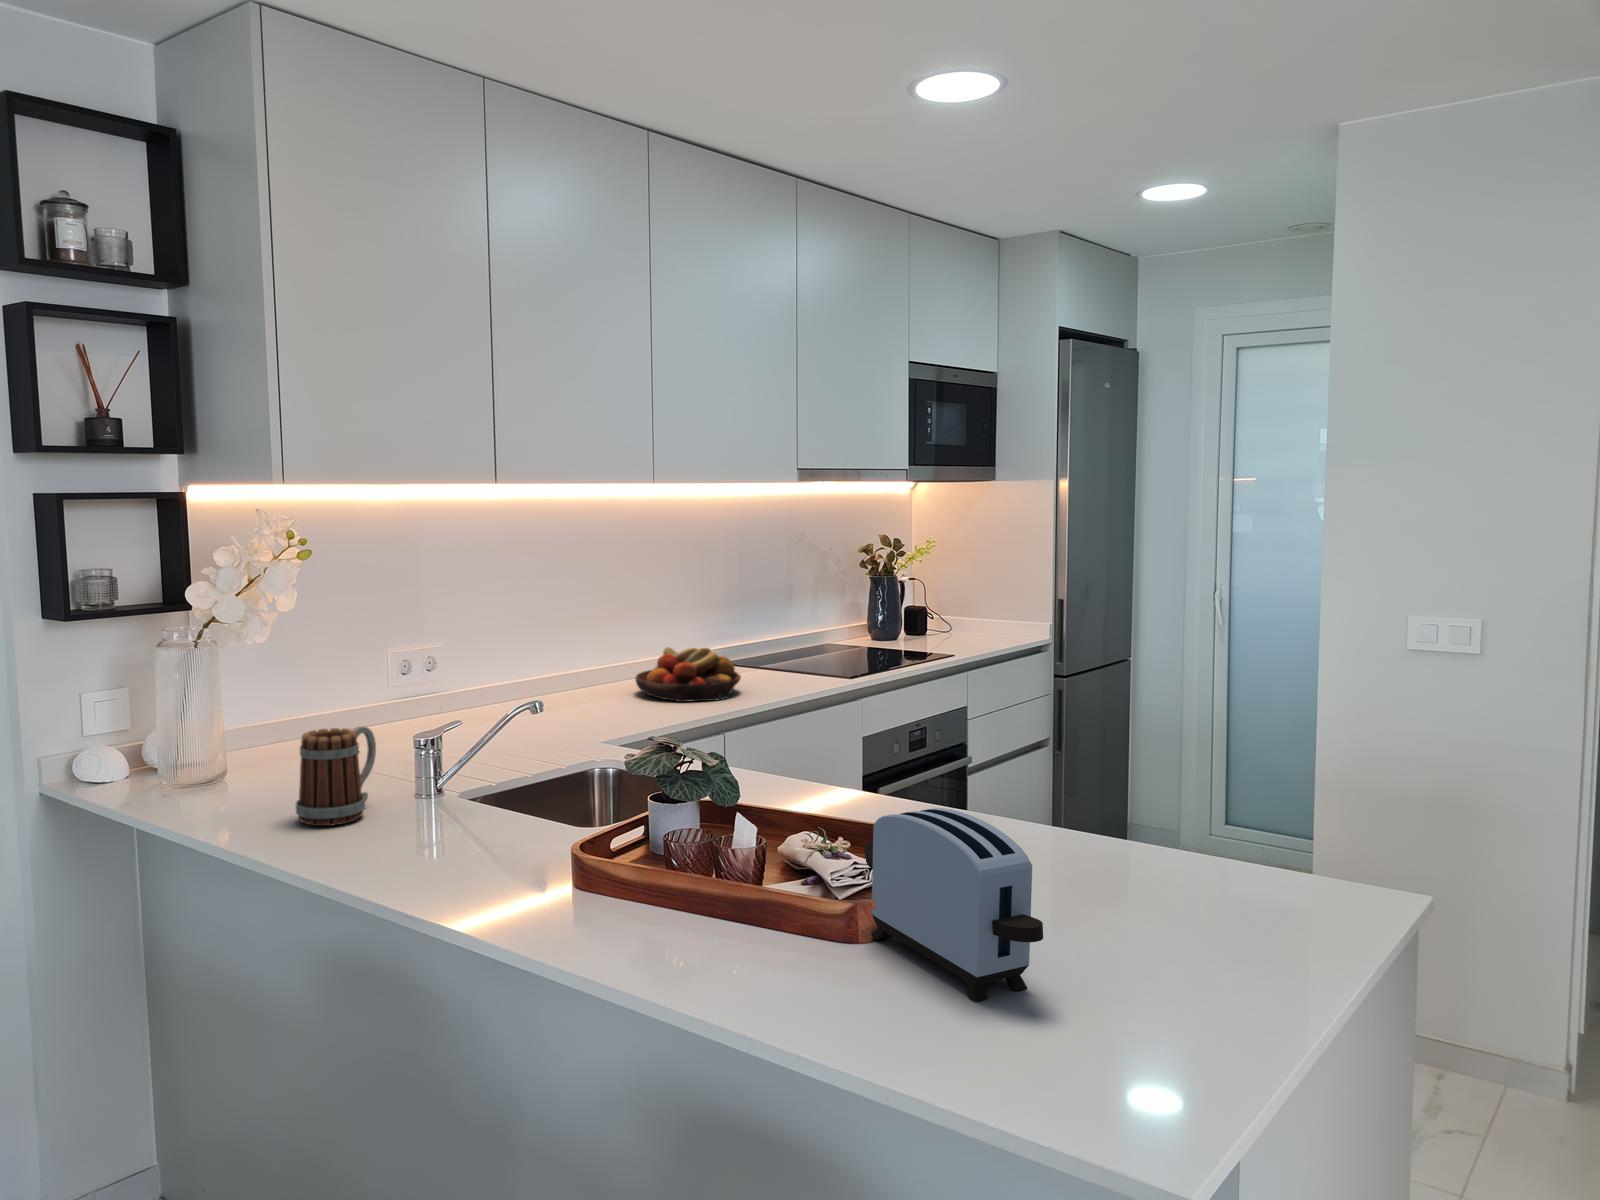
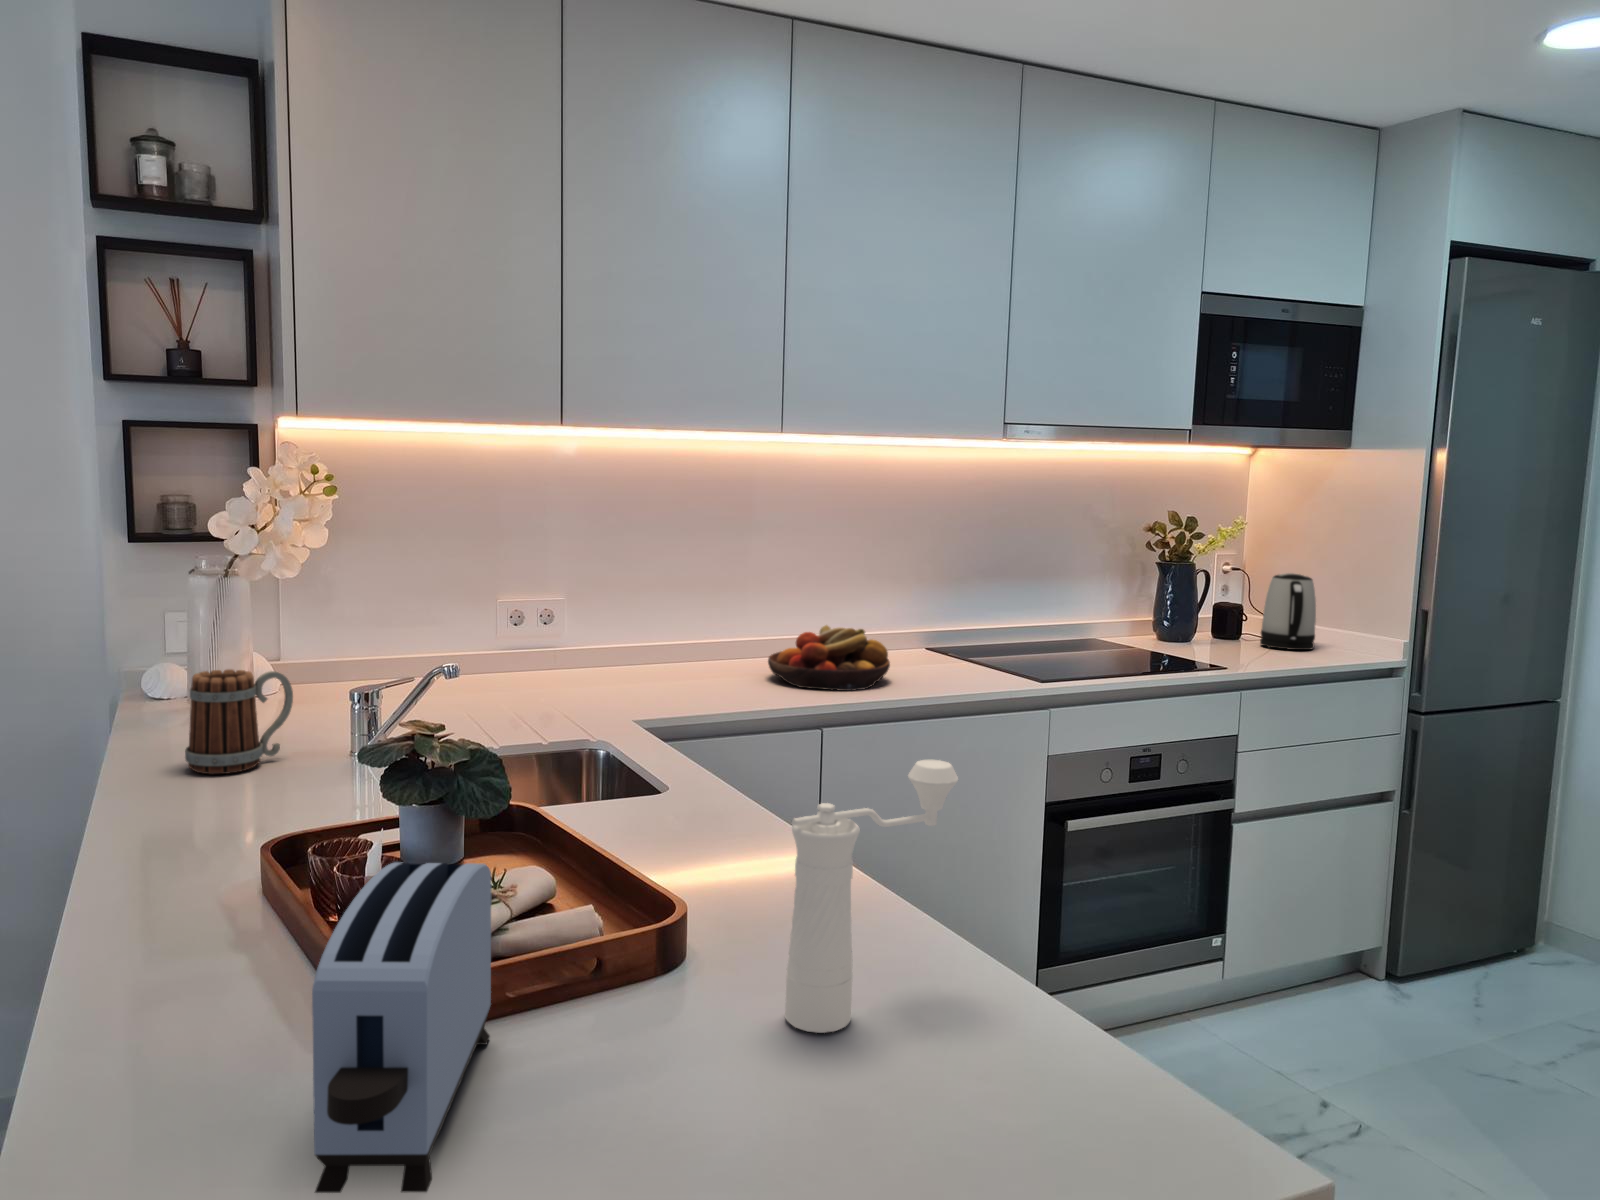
kettle: none [946,579,986,638] -> present [1260,573,1316,650]
pepper mill: none [1050,717,1121,890] -> present [785,760,958,1033]

